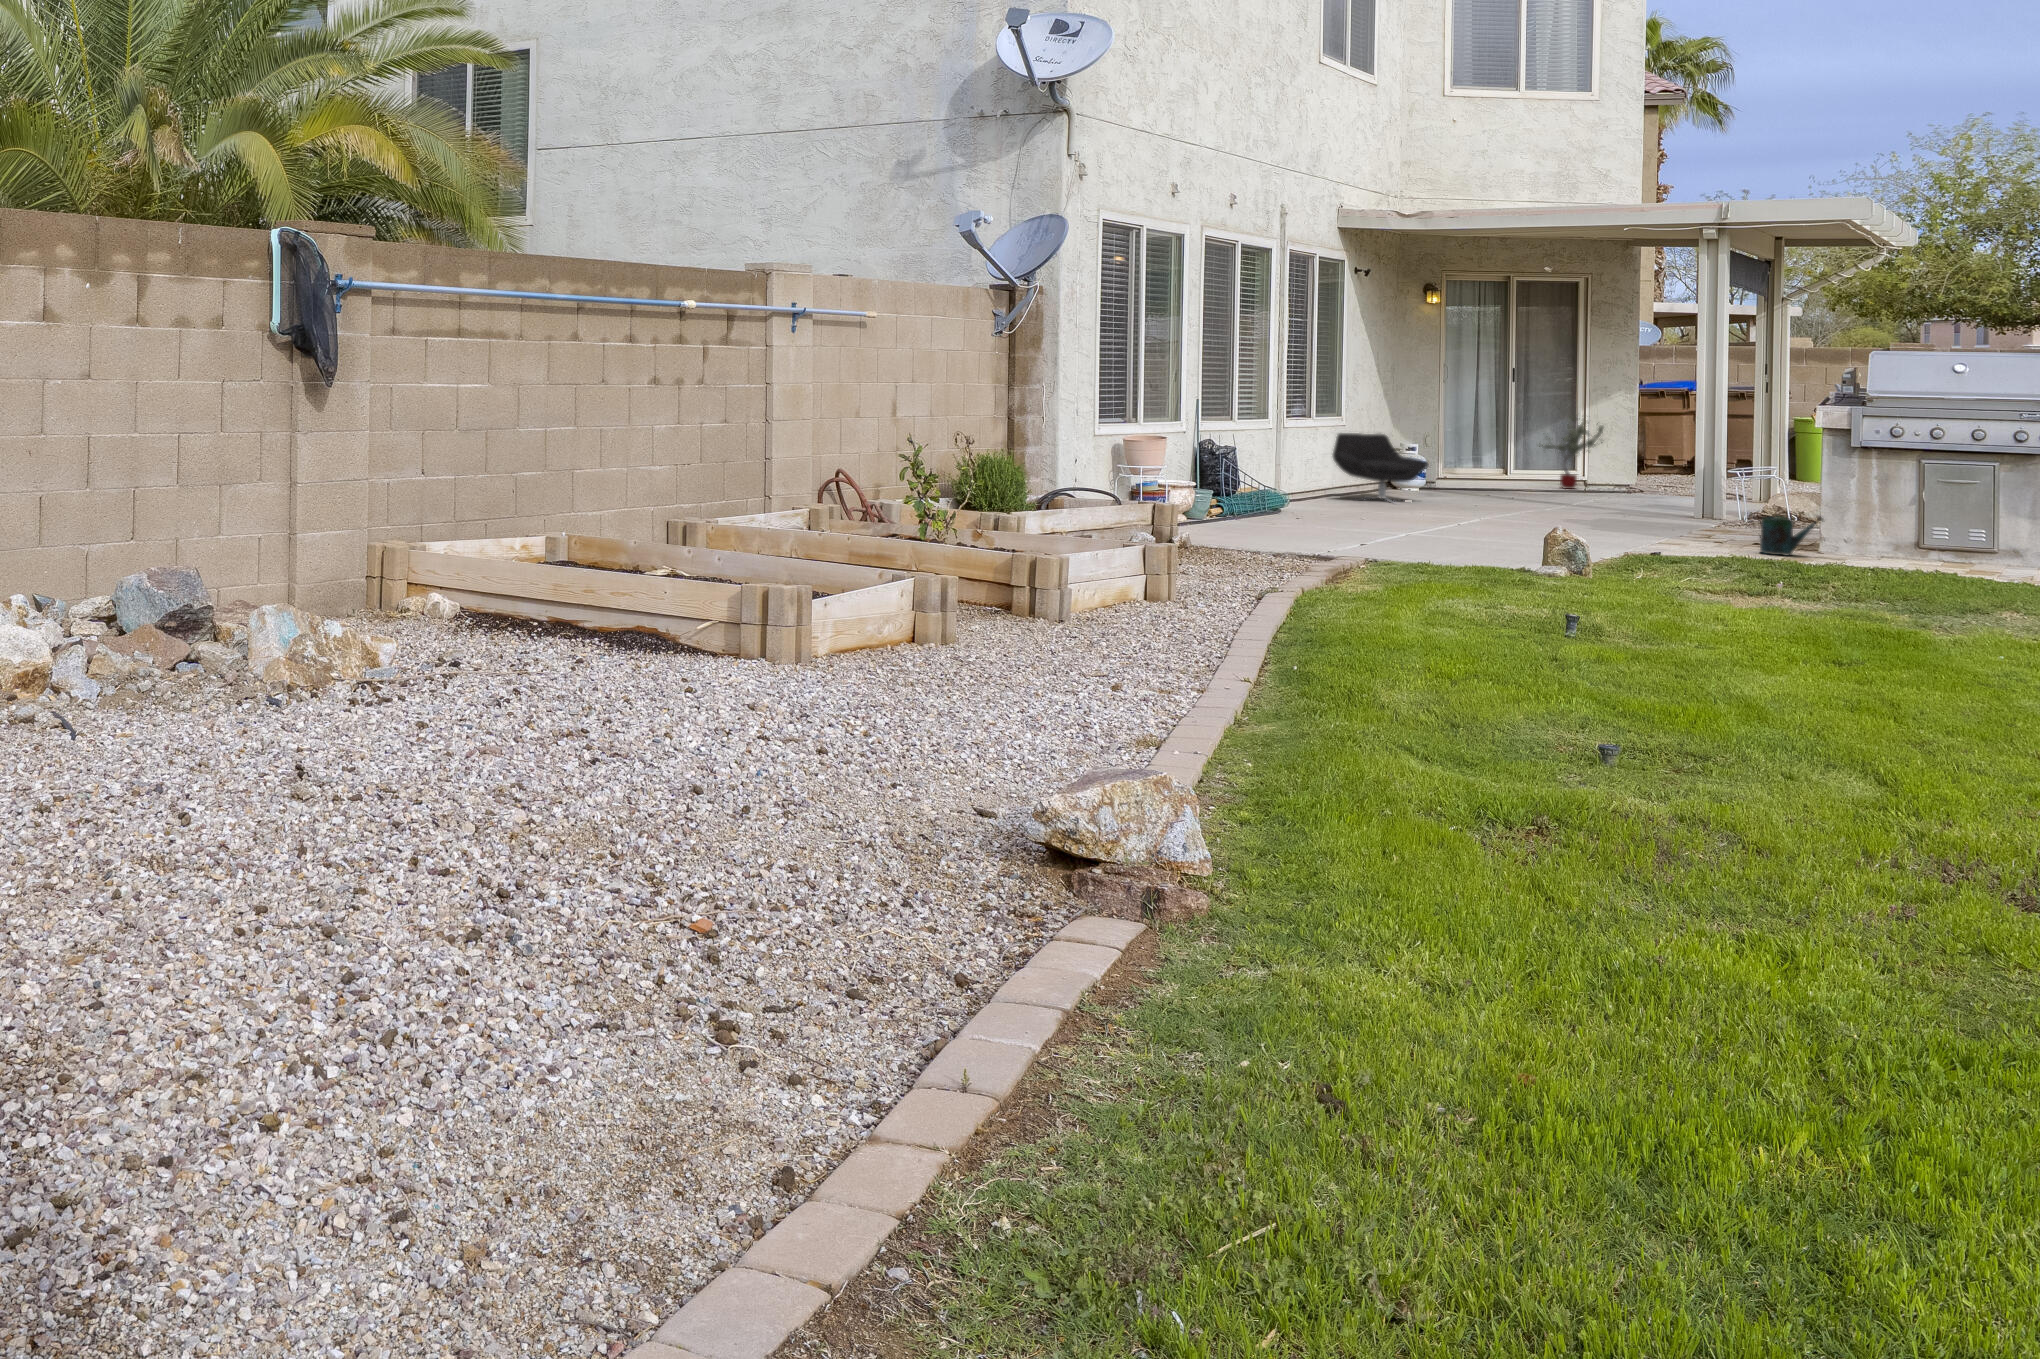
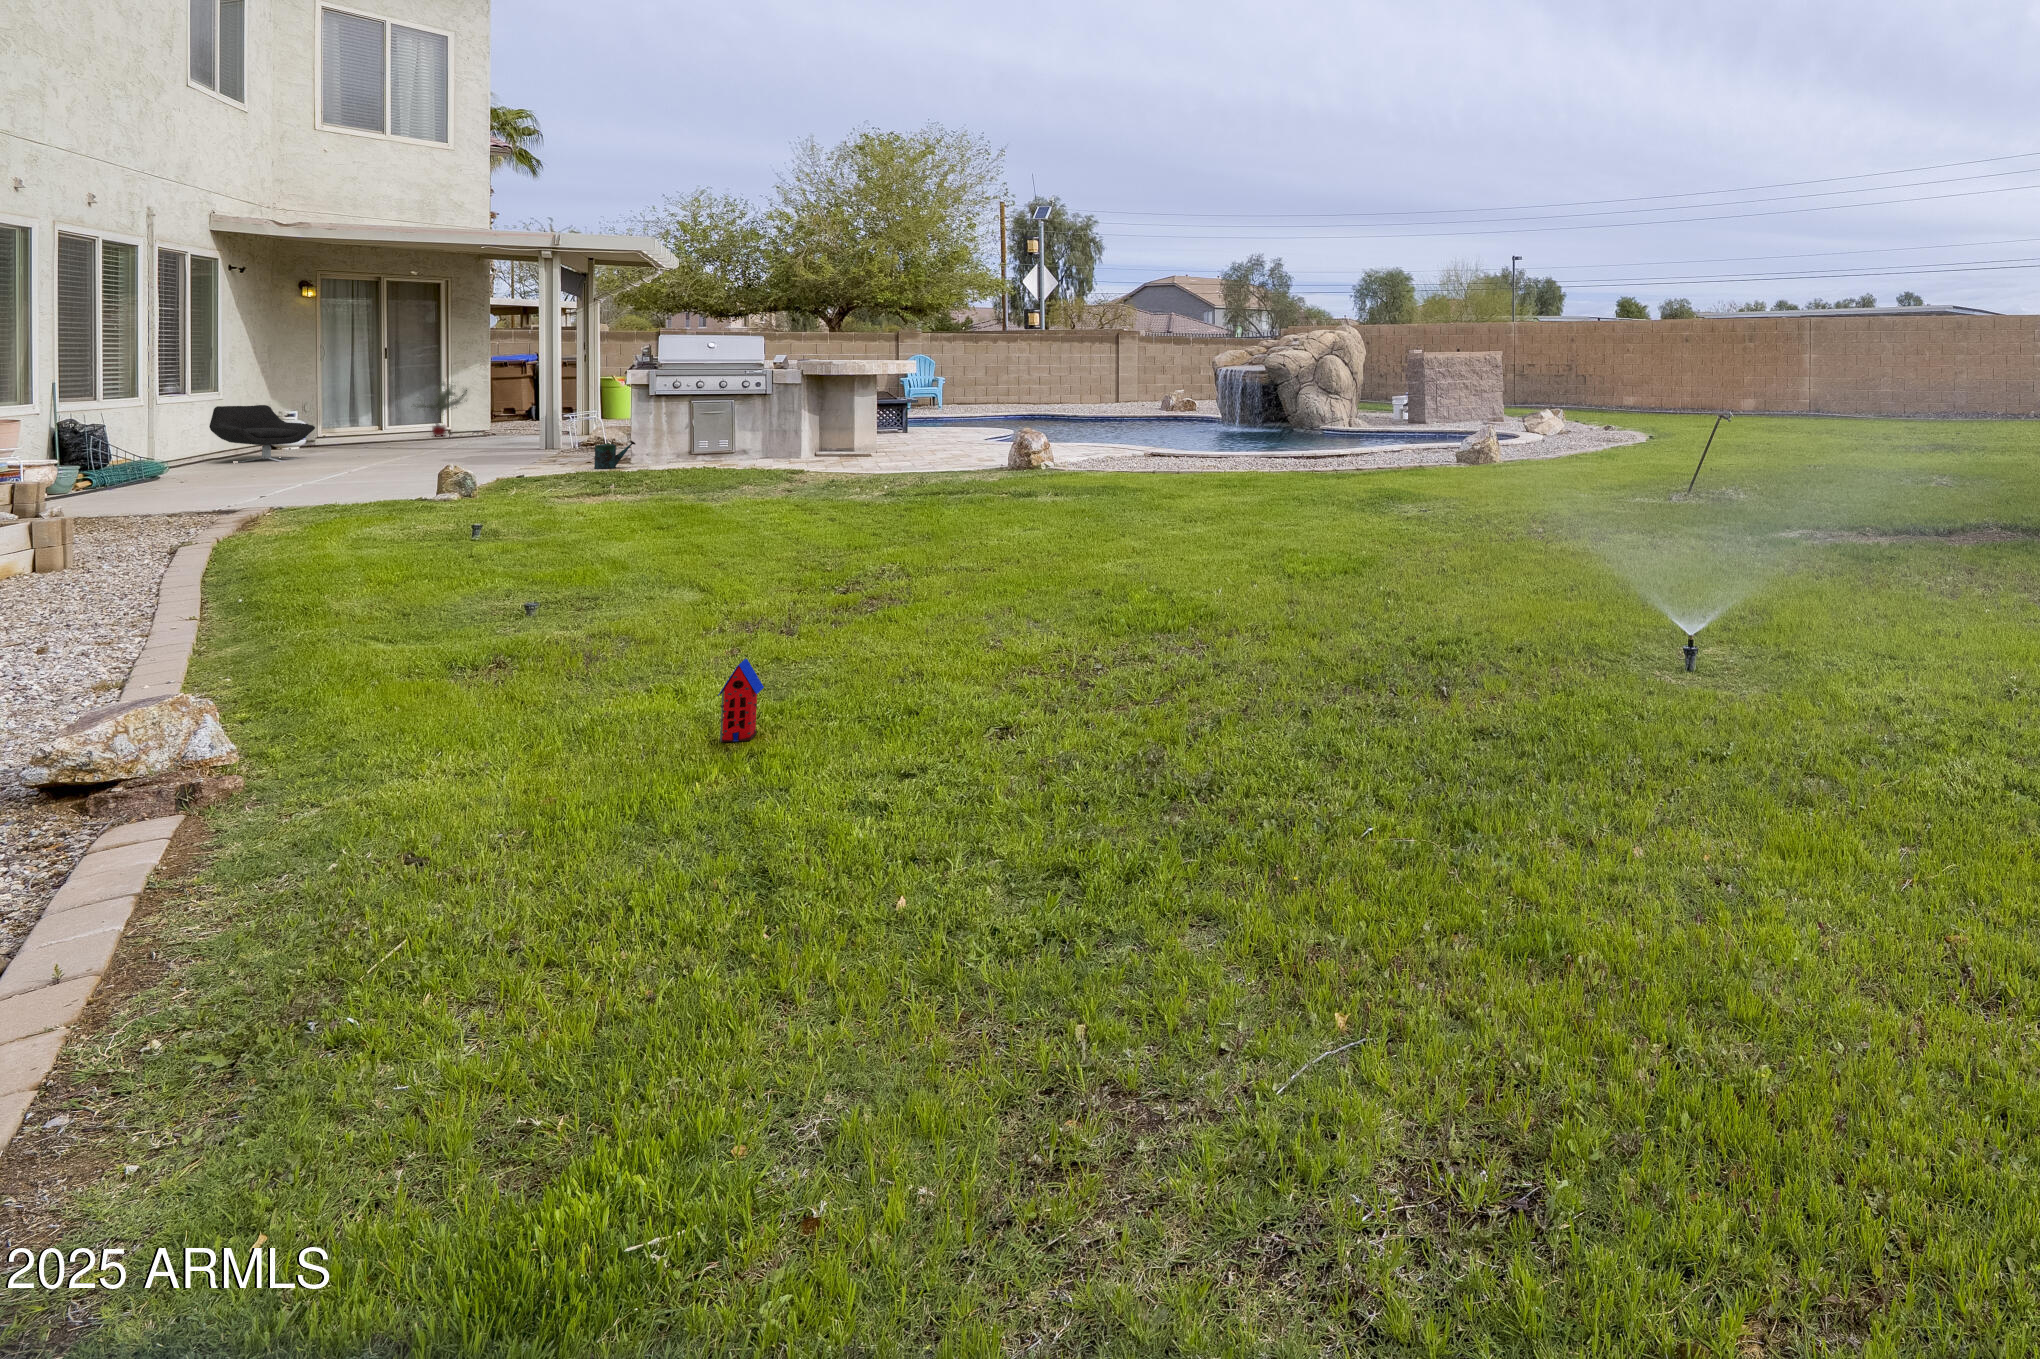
toy house: none [1873,966,1980,1146] -> present [718,659,764,742]

